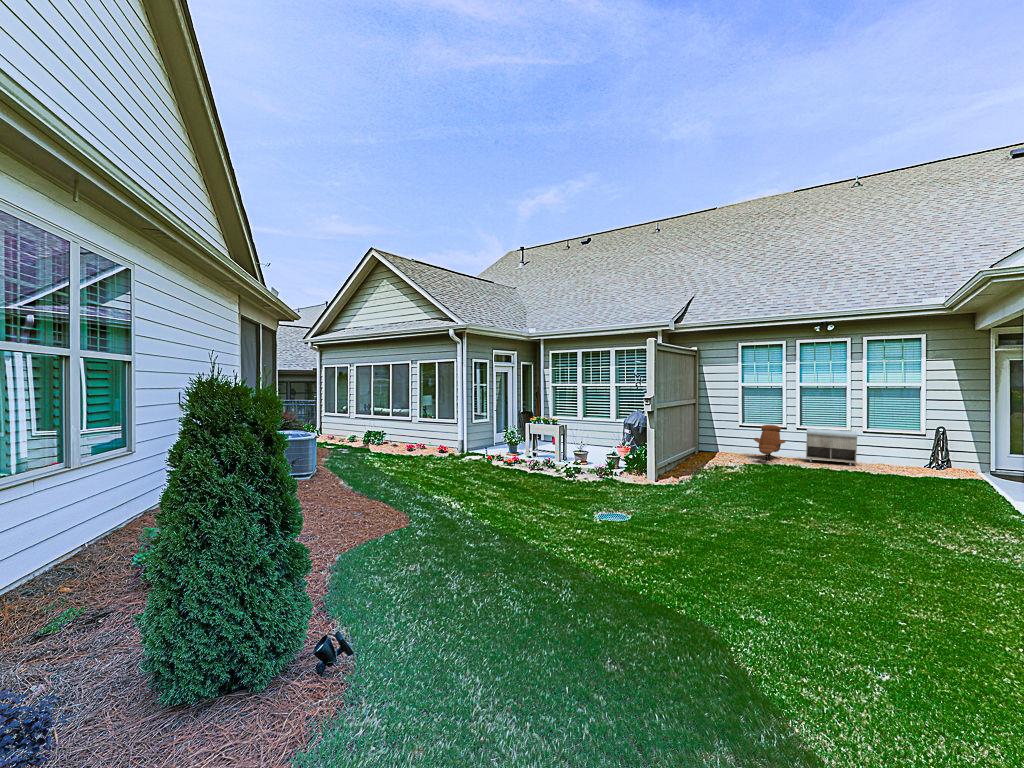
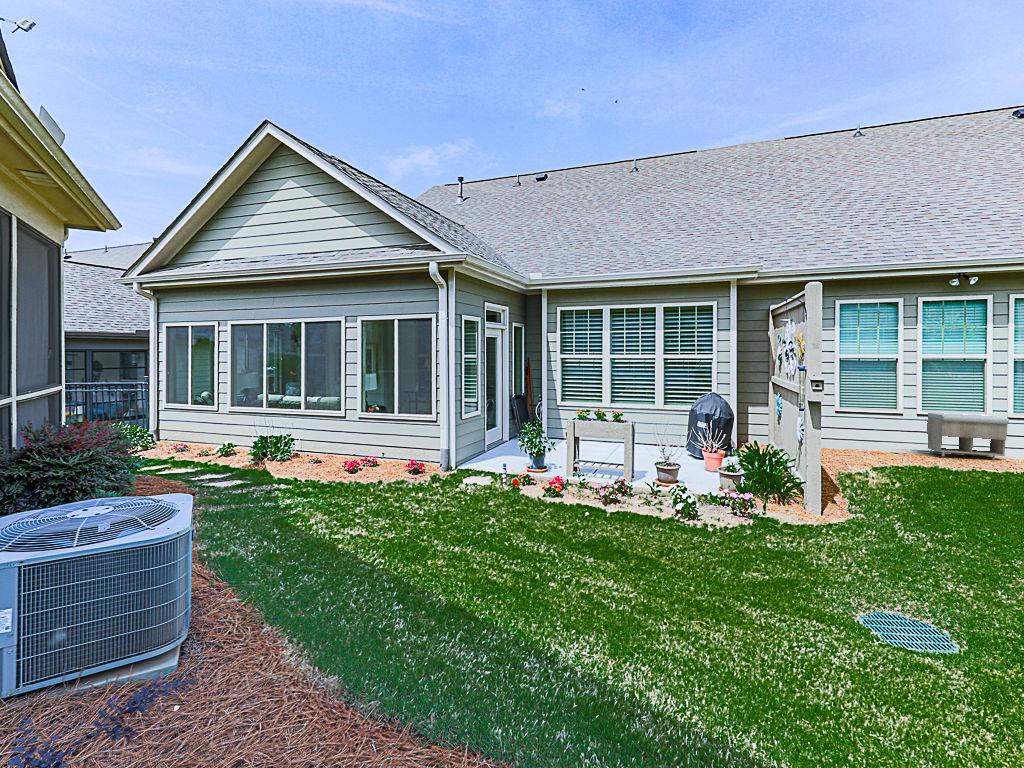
lounge chair: present [754,425,786,463] -> none [865,409,914,462]

